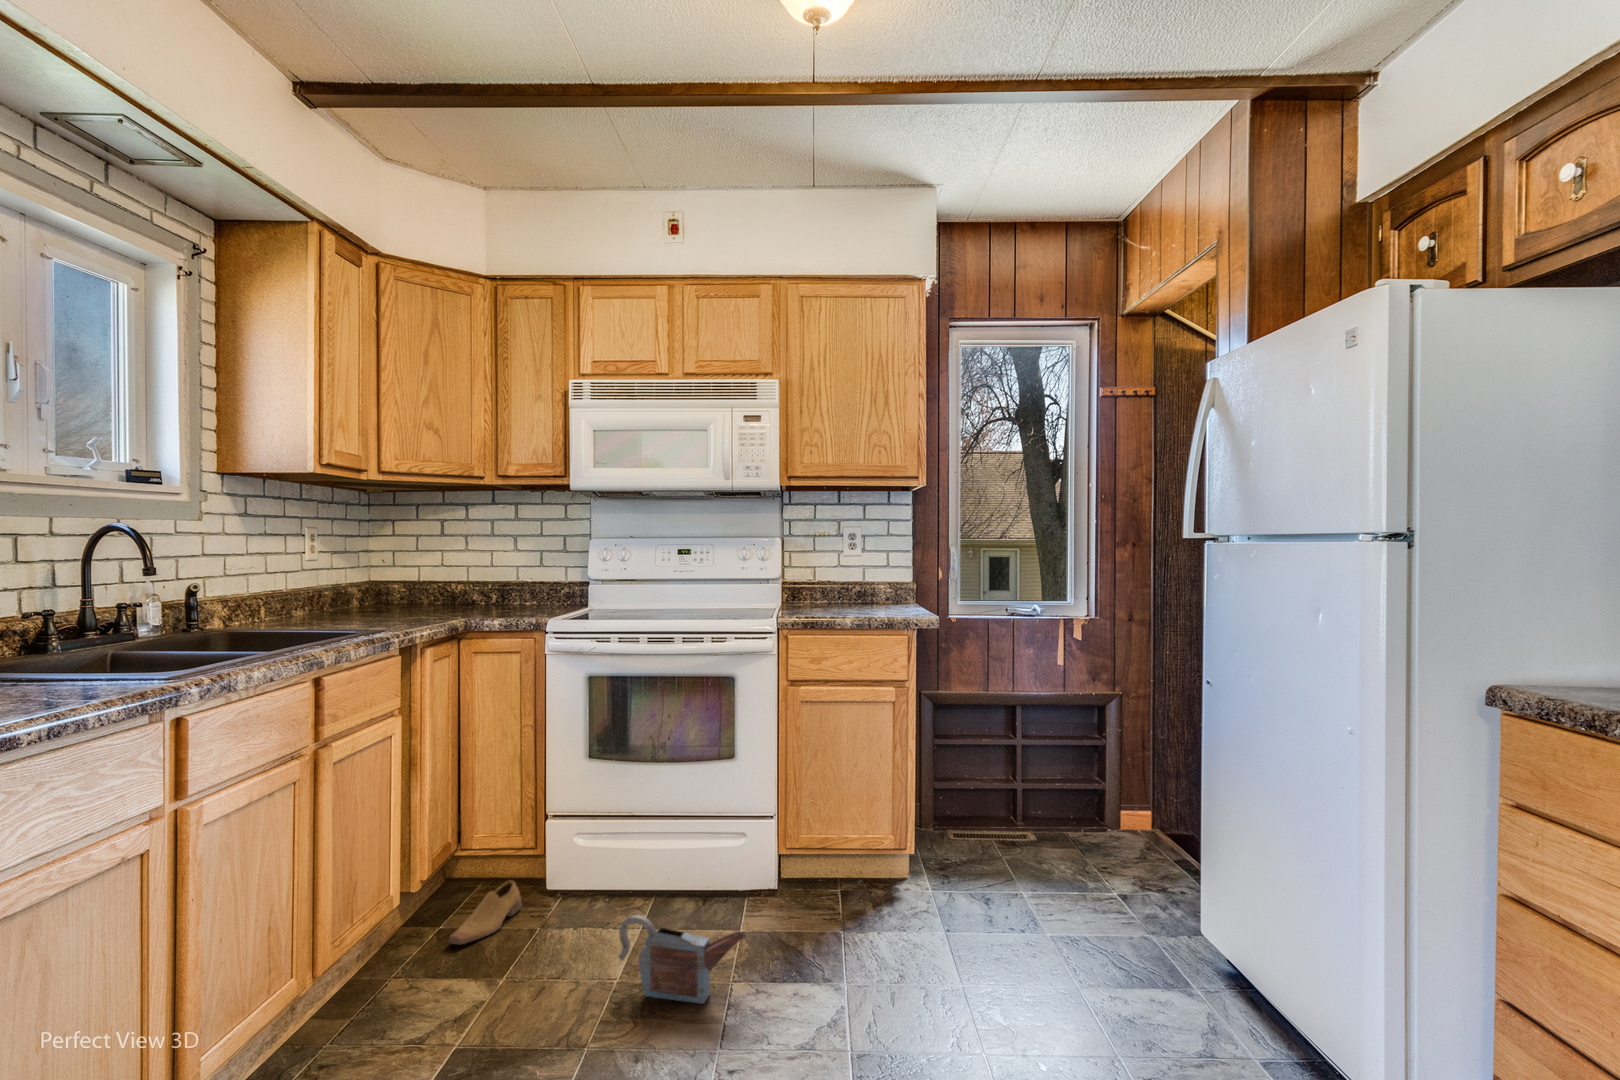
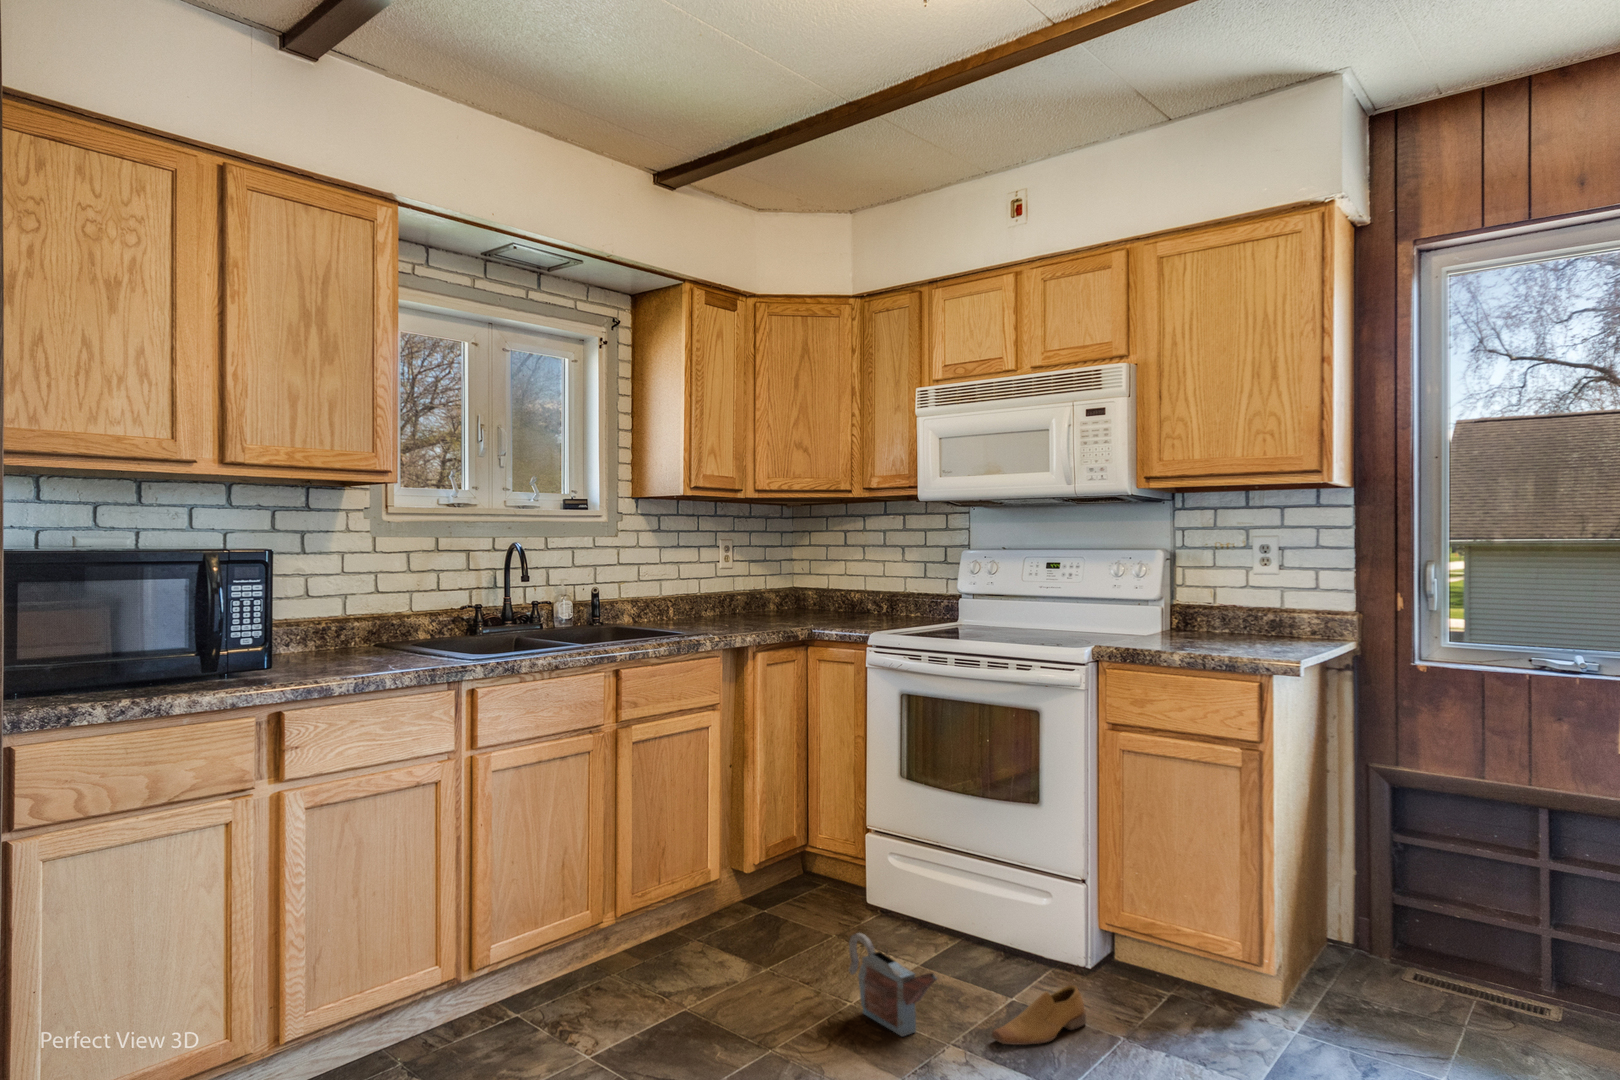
shoe: present [449,880,522,944] -> present [992,985,1086,1045]

